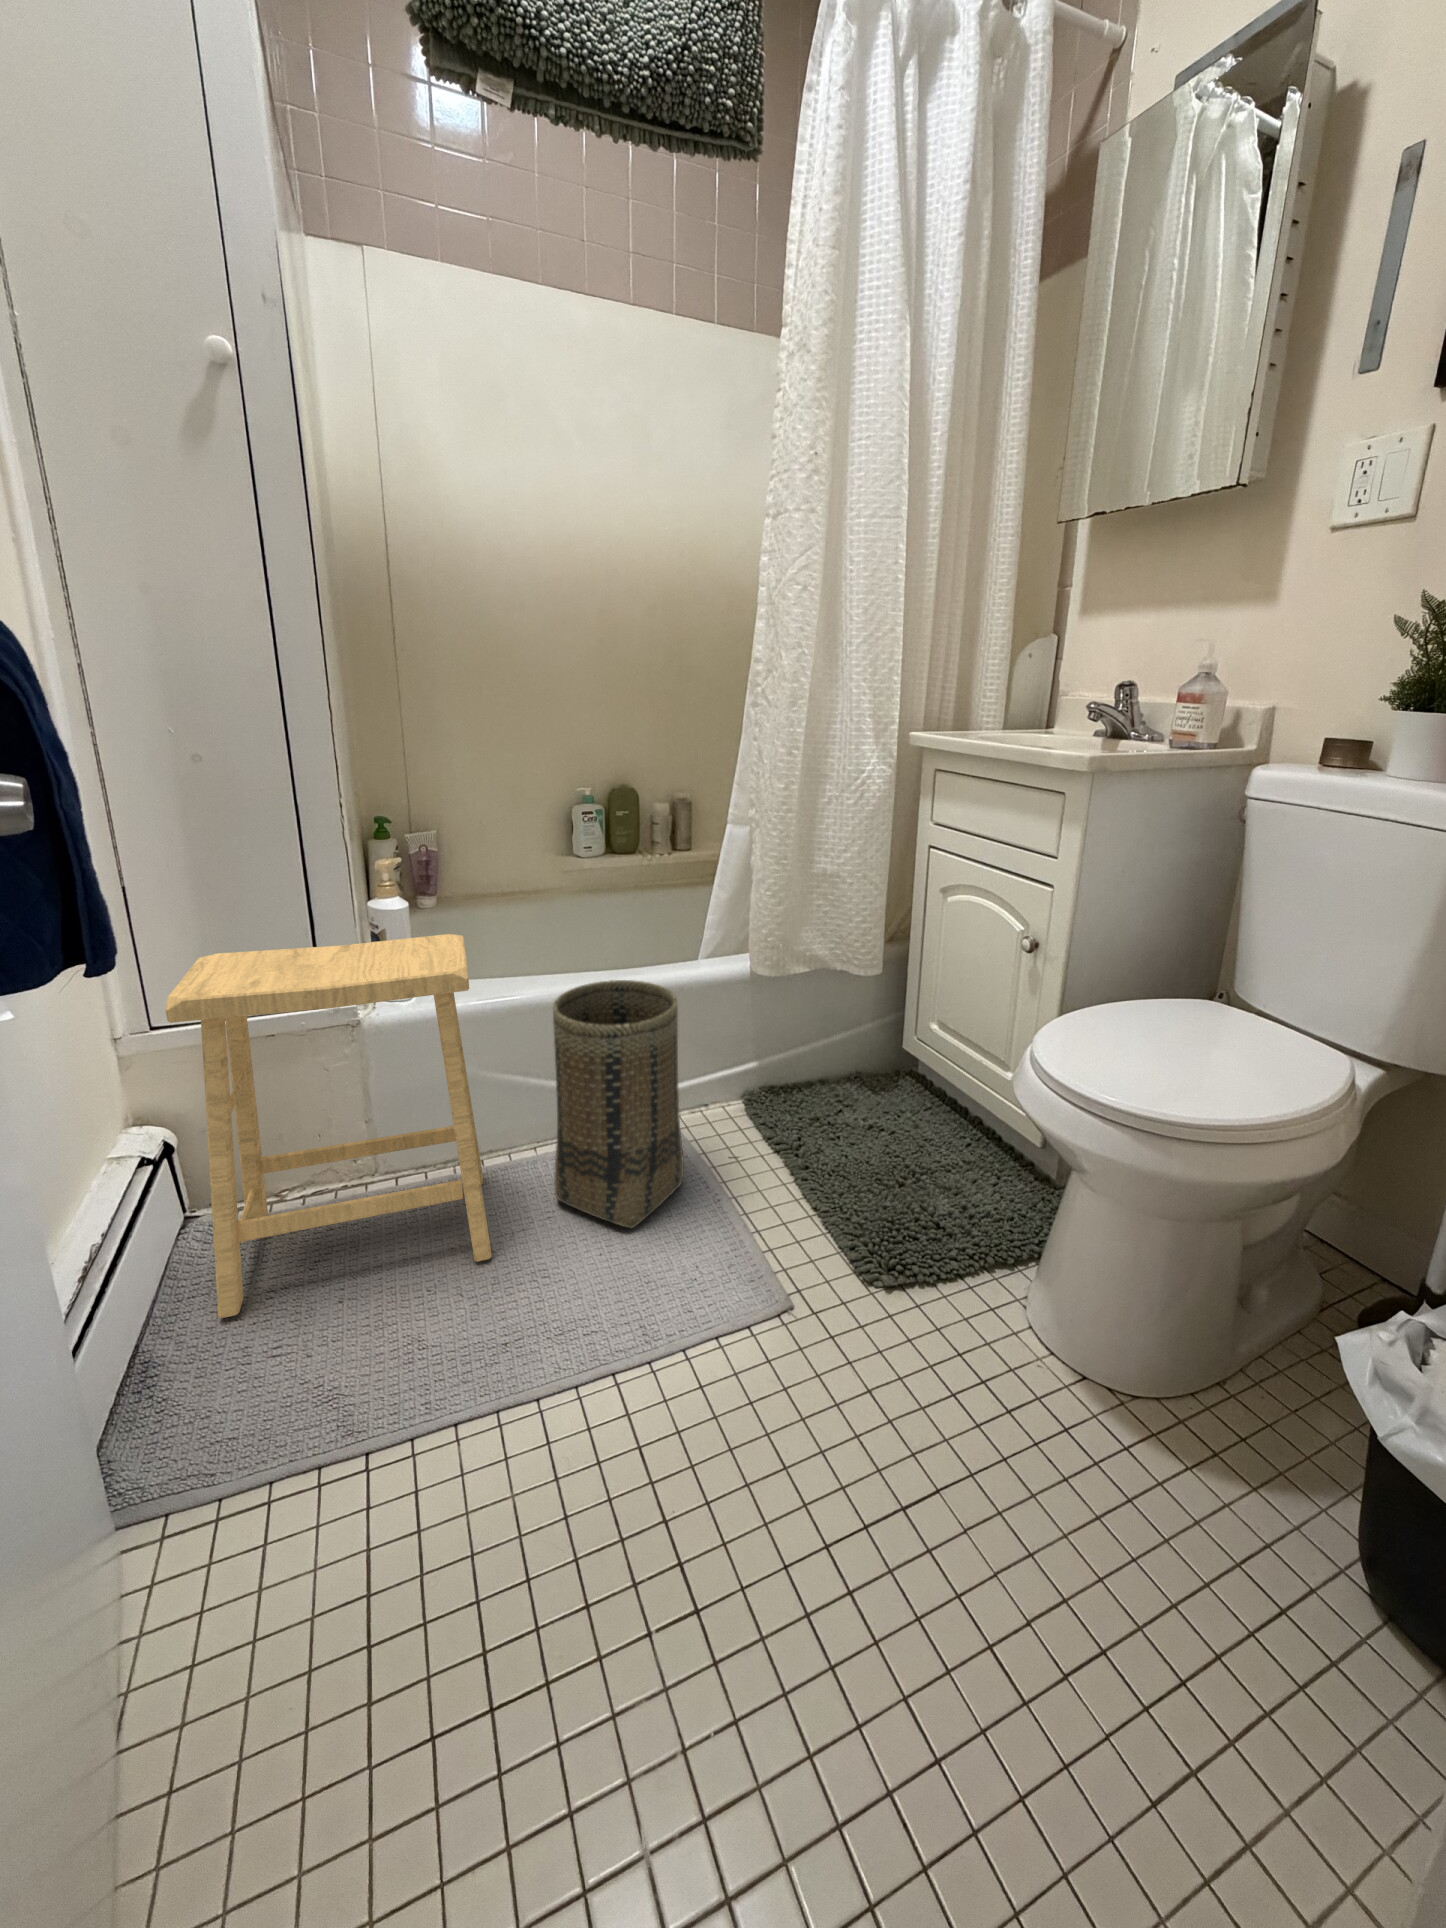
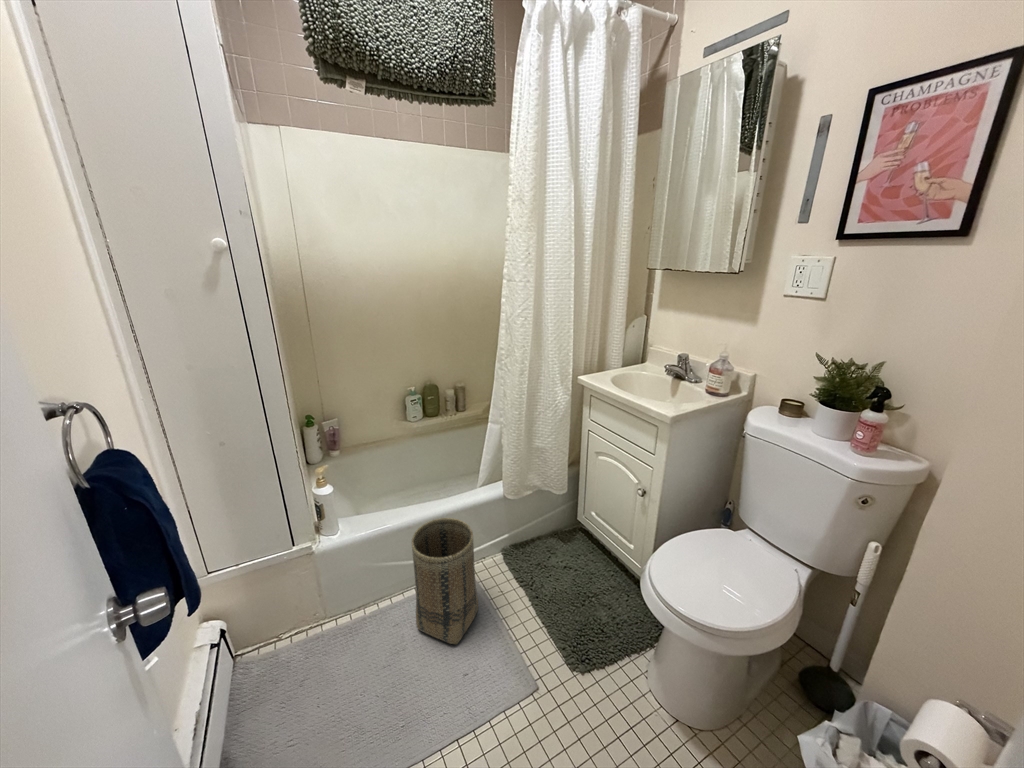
footstool: present [166,934,492,1318] -> none [219,512,390,726]

